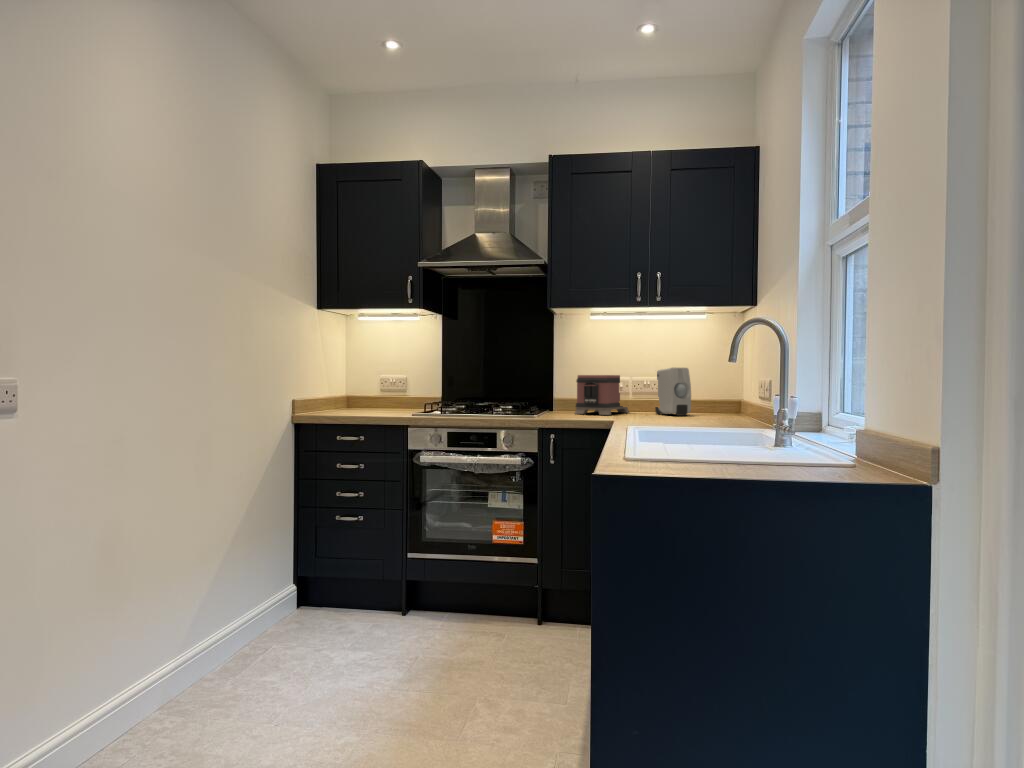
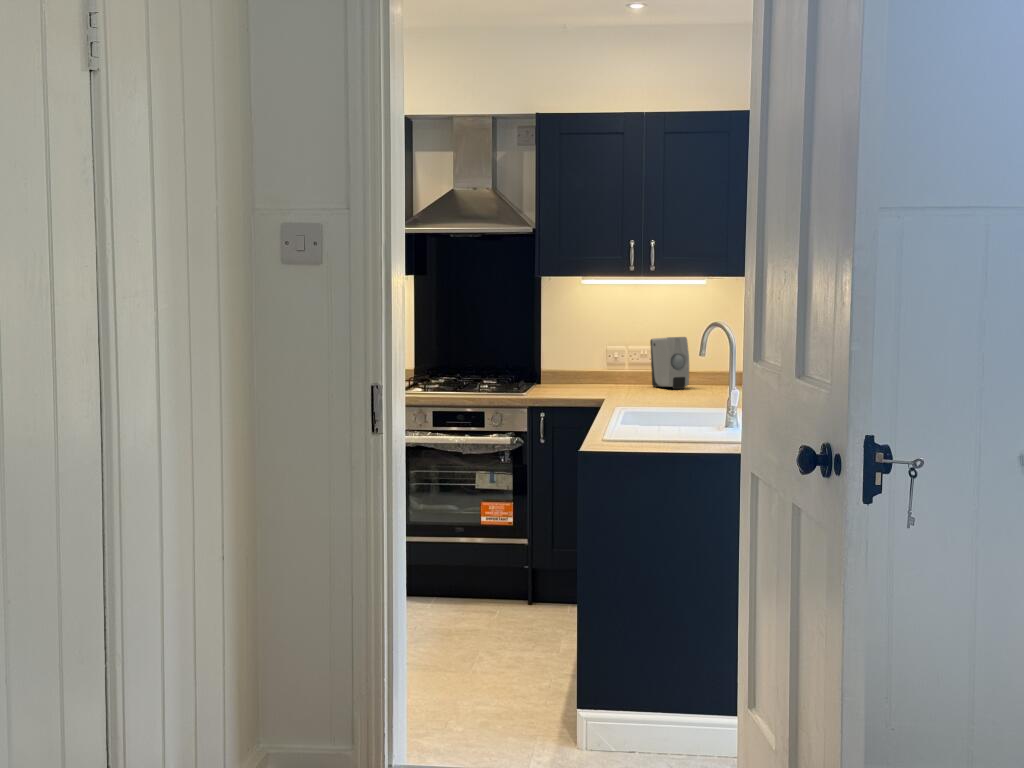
toaster: present [575,375,629,415] -> none [564,342,624,389]

